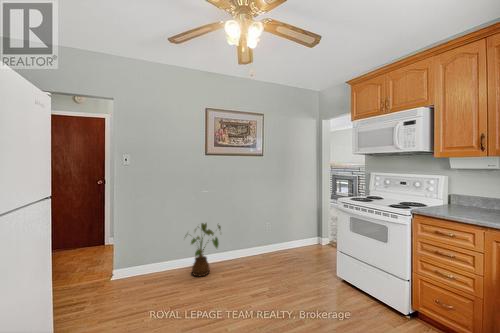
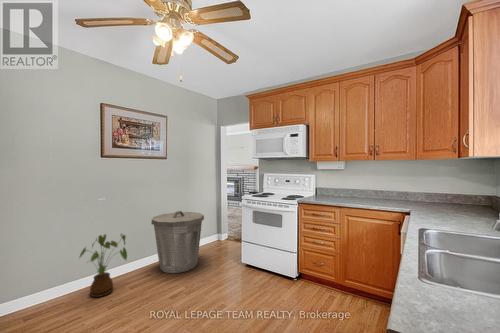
trash can: none [245,209,296,271] -> present [151,211,204,273]

